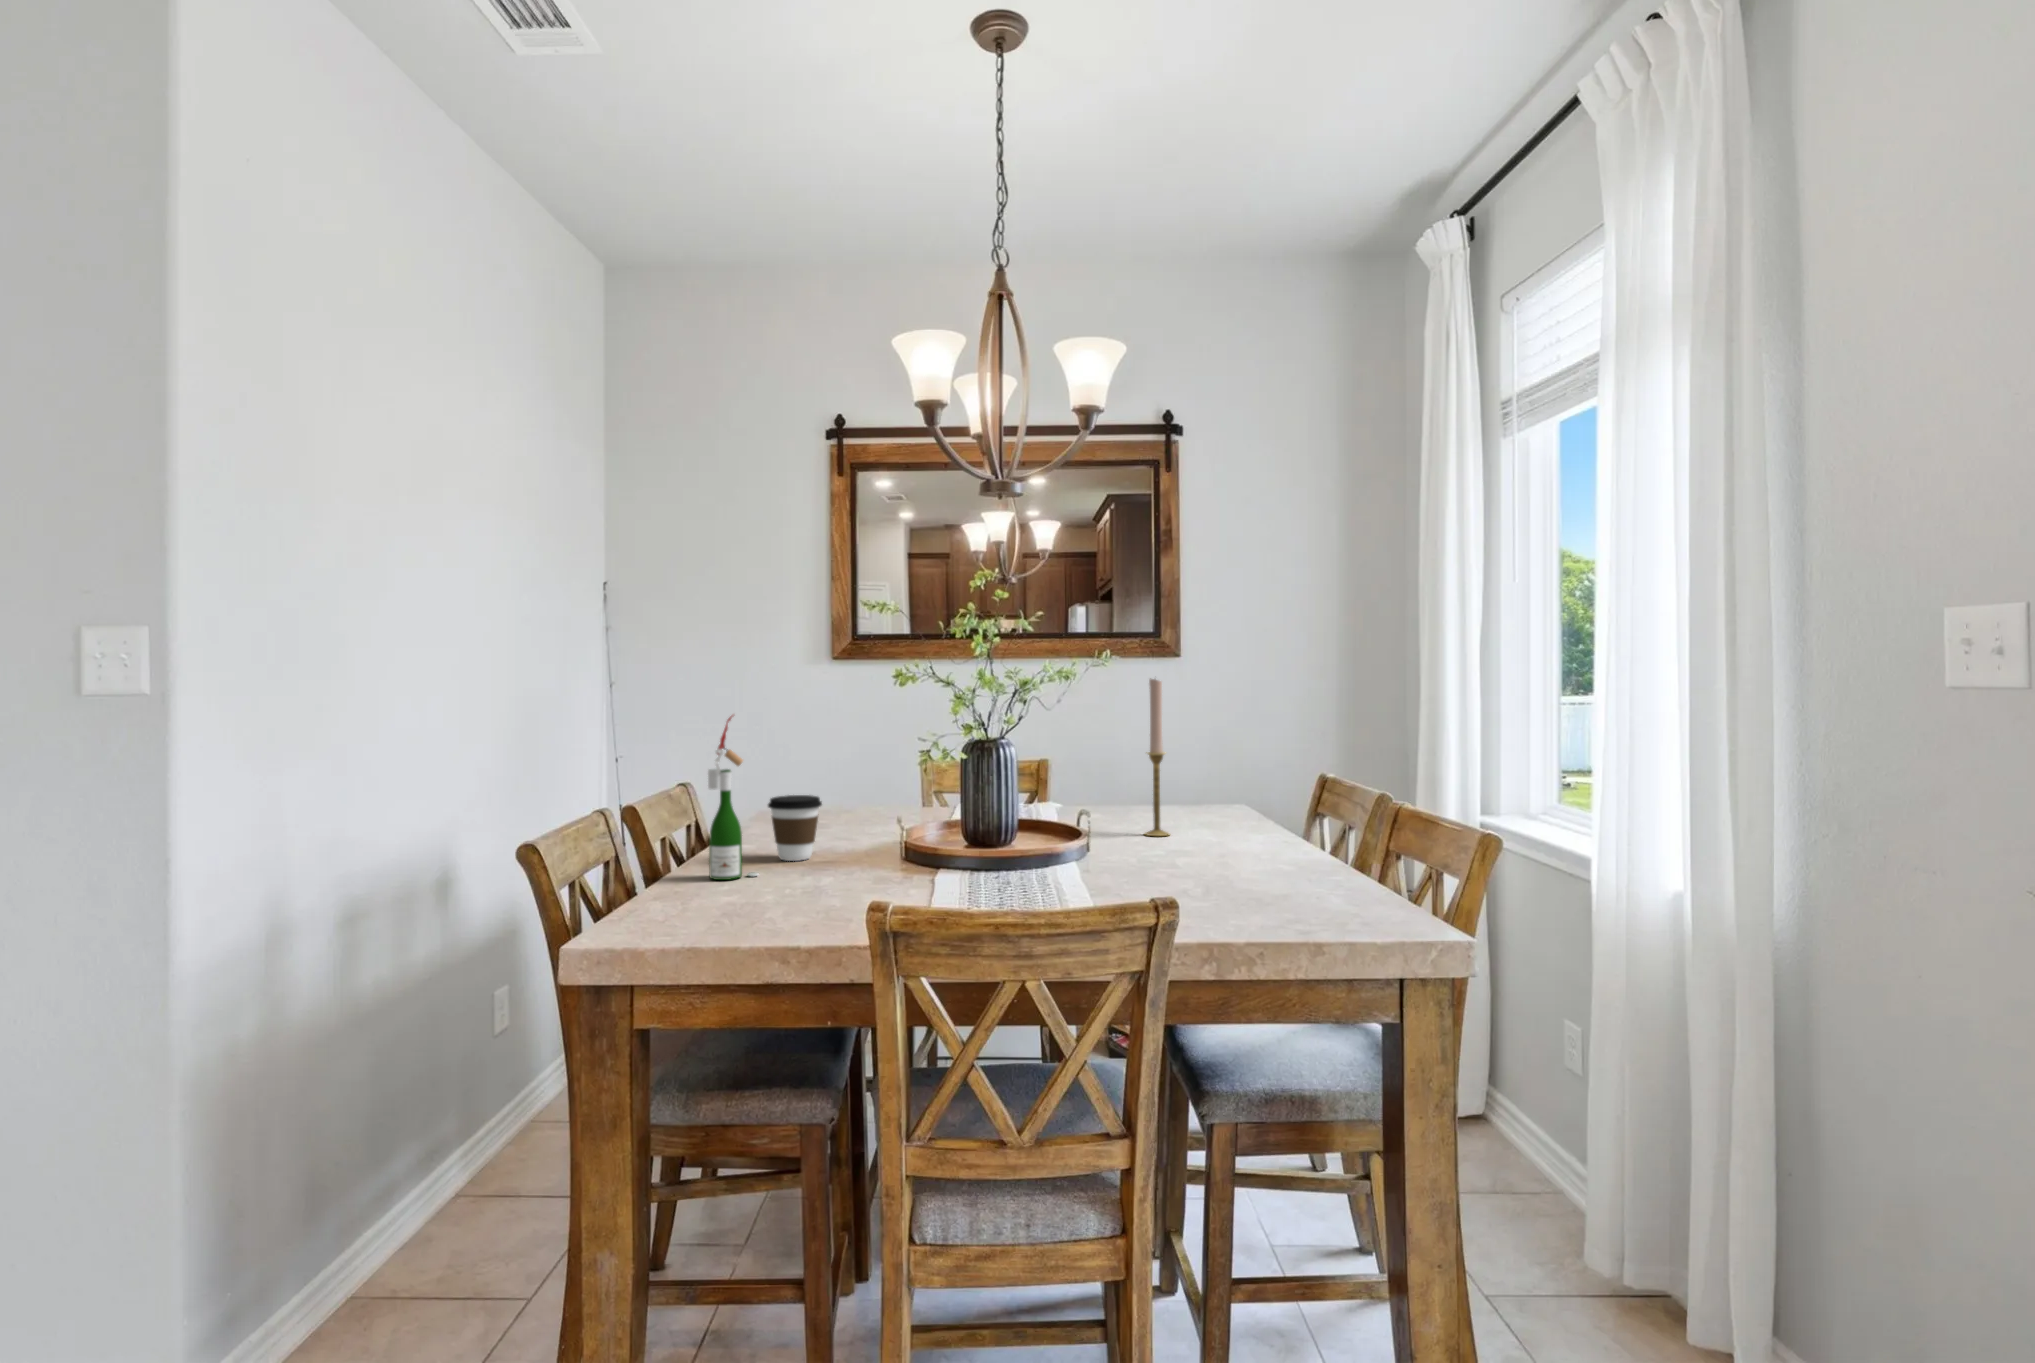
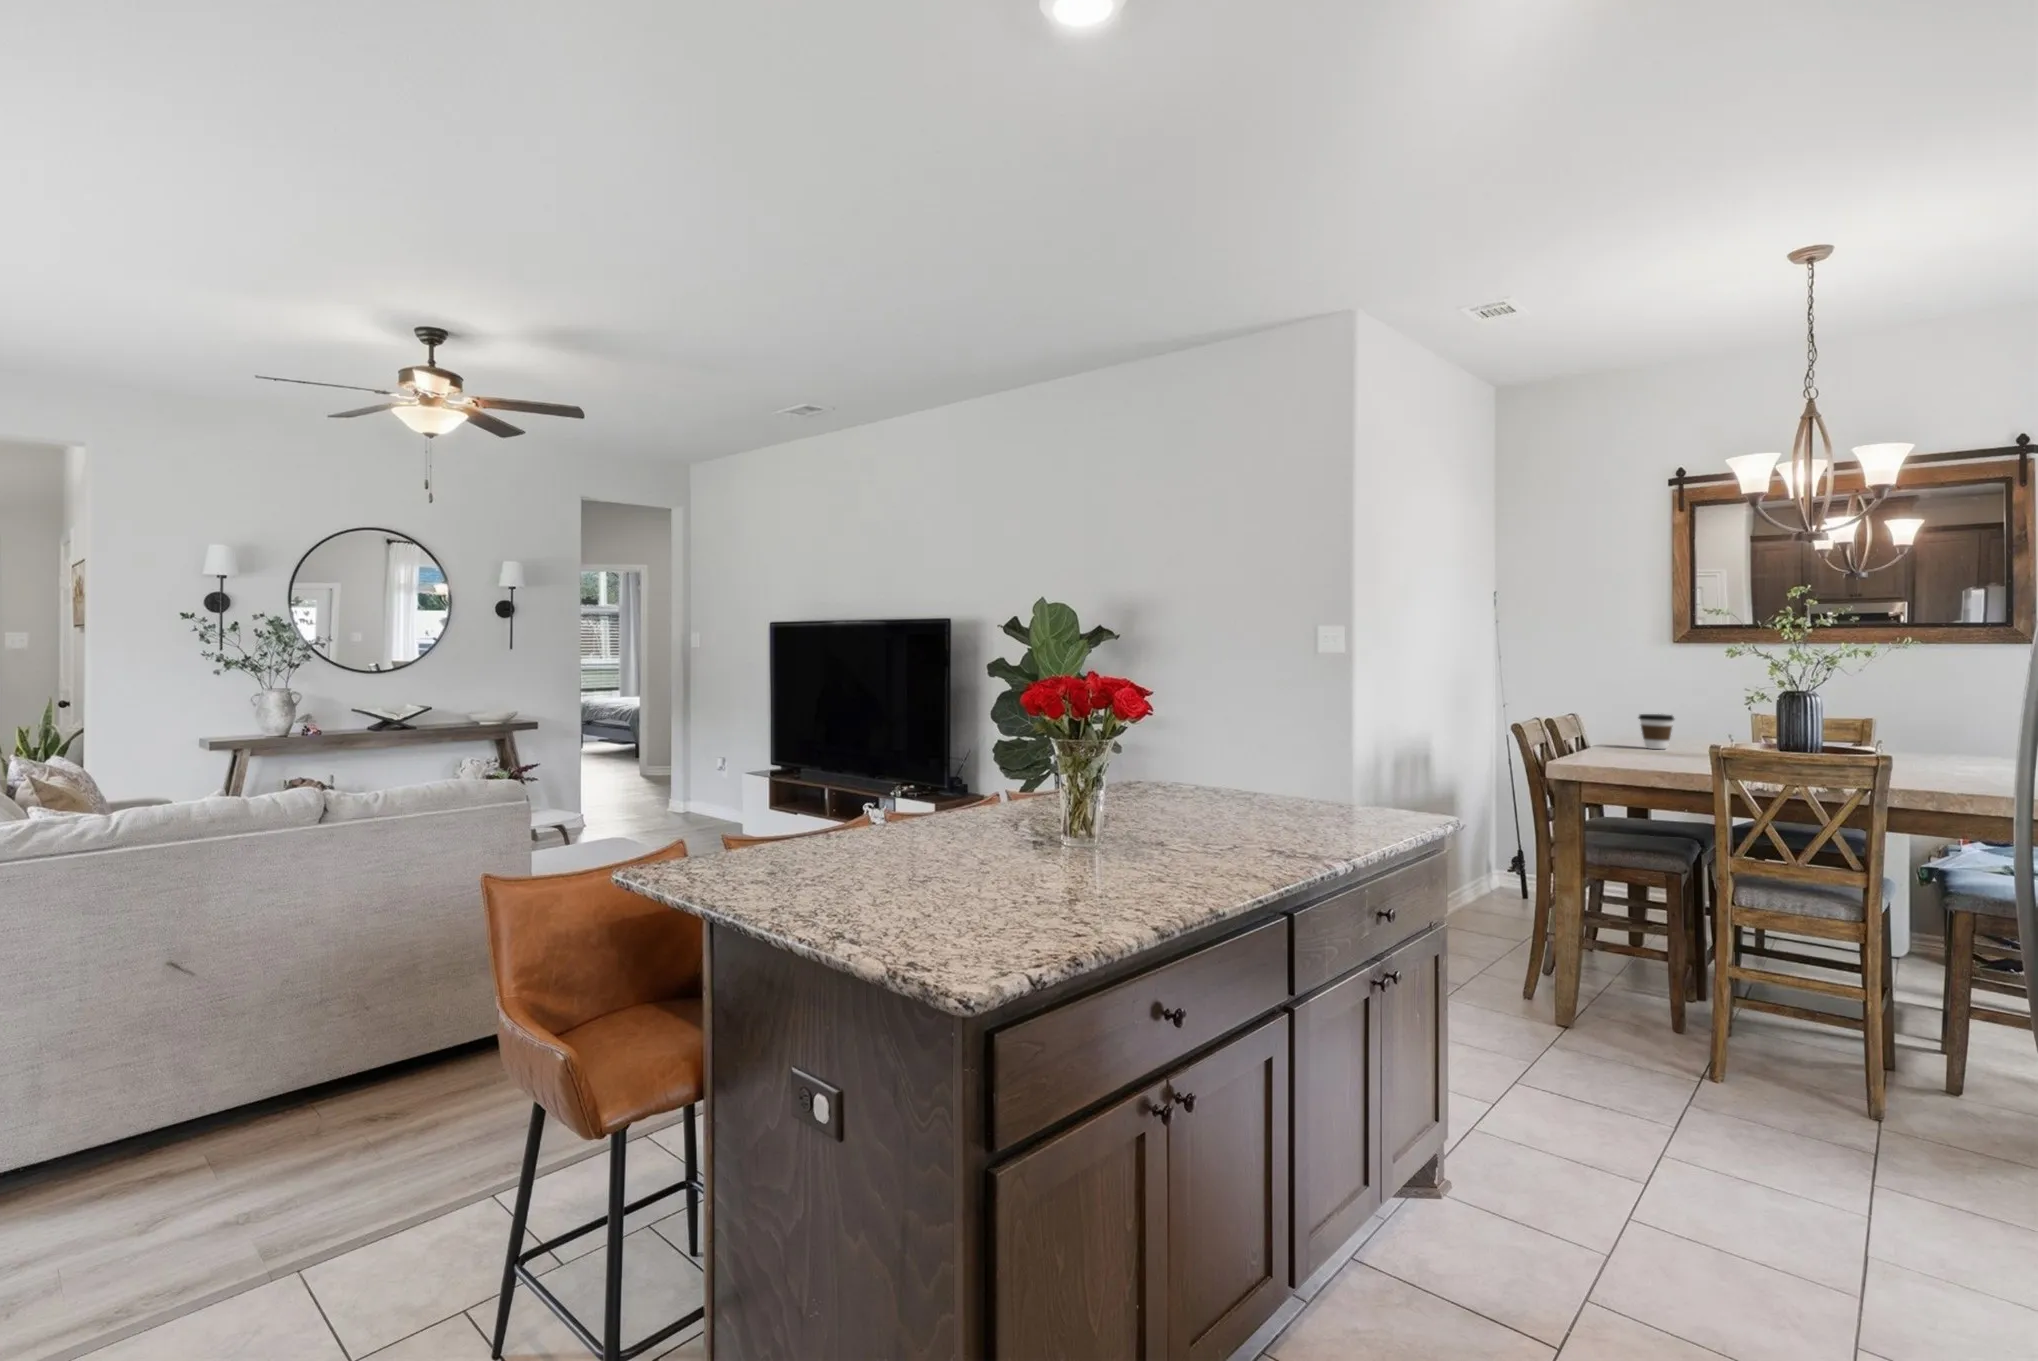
candlestick: present [1145,678,1169,836] -> none [1945,651,1971,760]
wine bottle: present [708,715,758,880] -> none [1603,666,1634,752]

